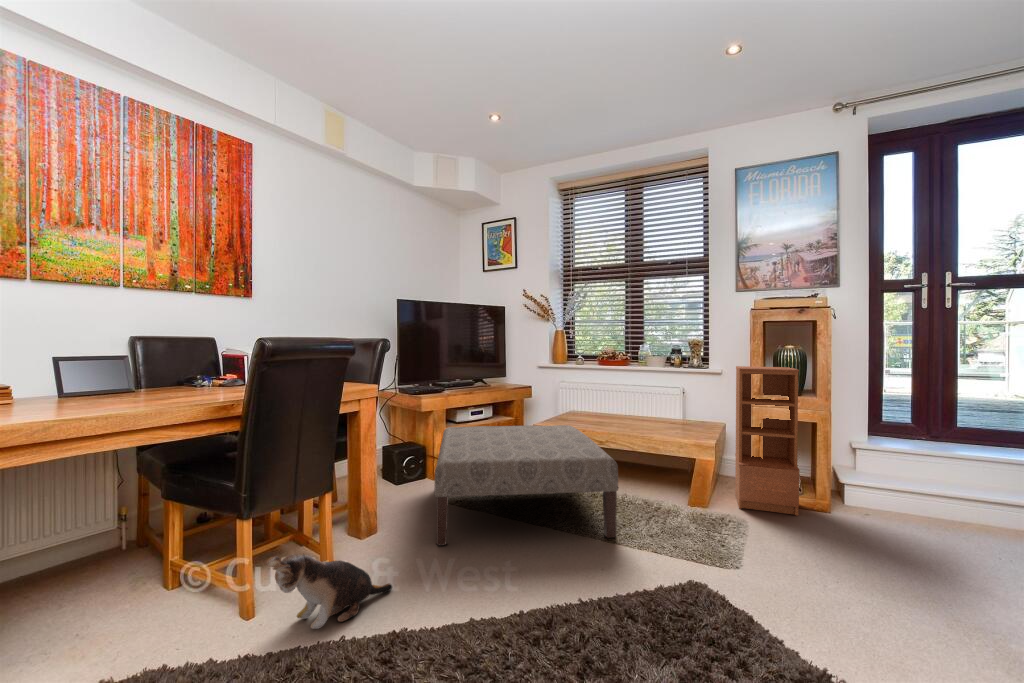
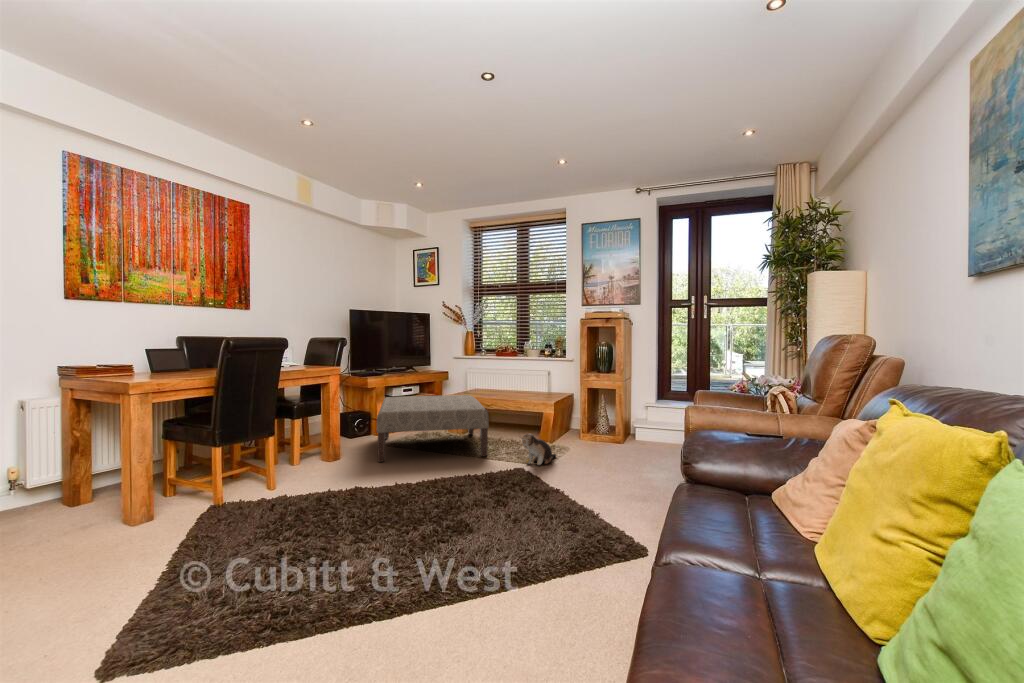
bookcase: present [735,366,800,516] -> none [570,355,604,445]
plush toy: present [266,553,392,629] -> present [519,433,556,465]

